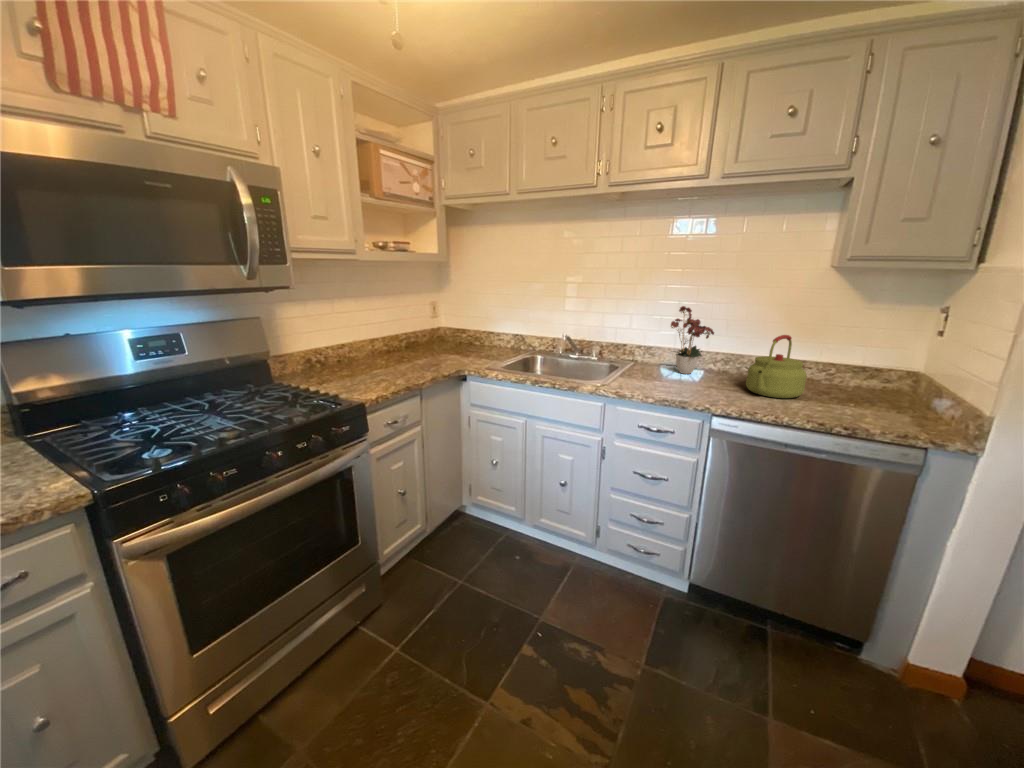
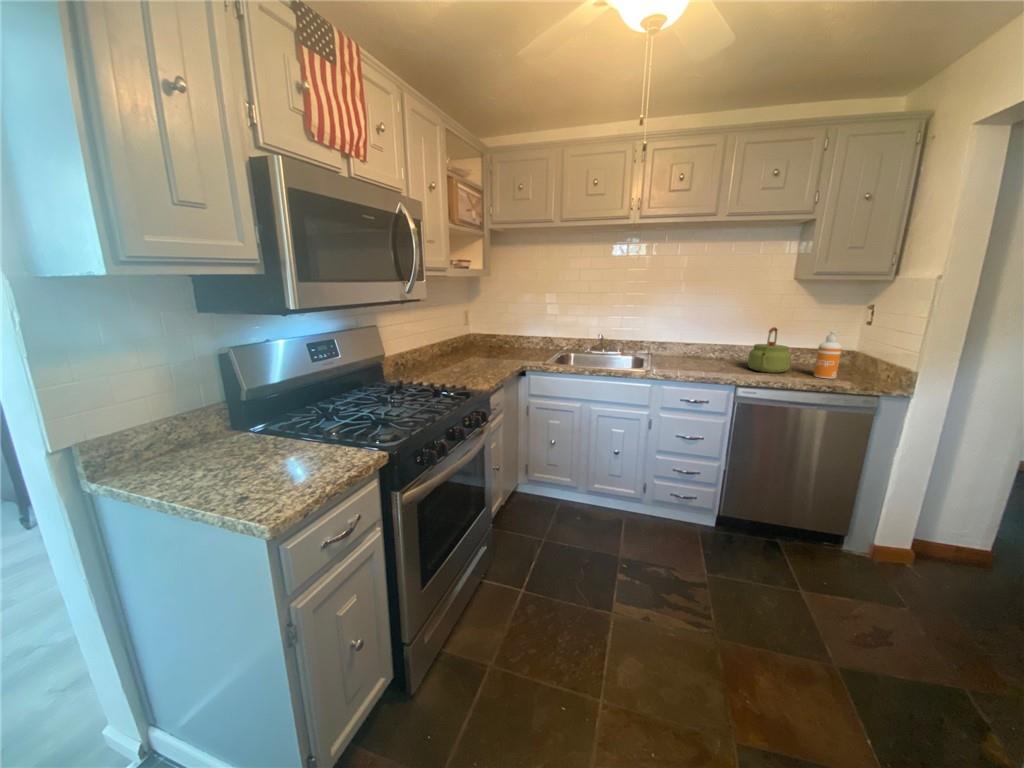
flower arrangement: present [671,306,714,374] -> none [681,306,721,361]
soap dispenser: none [835,344,881,413] -> present [814,331,842,378]

